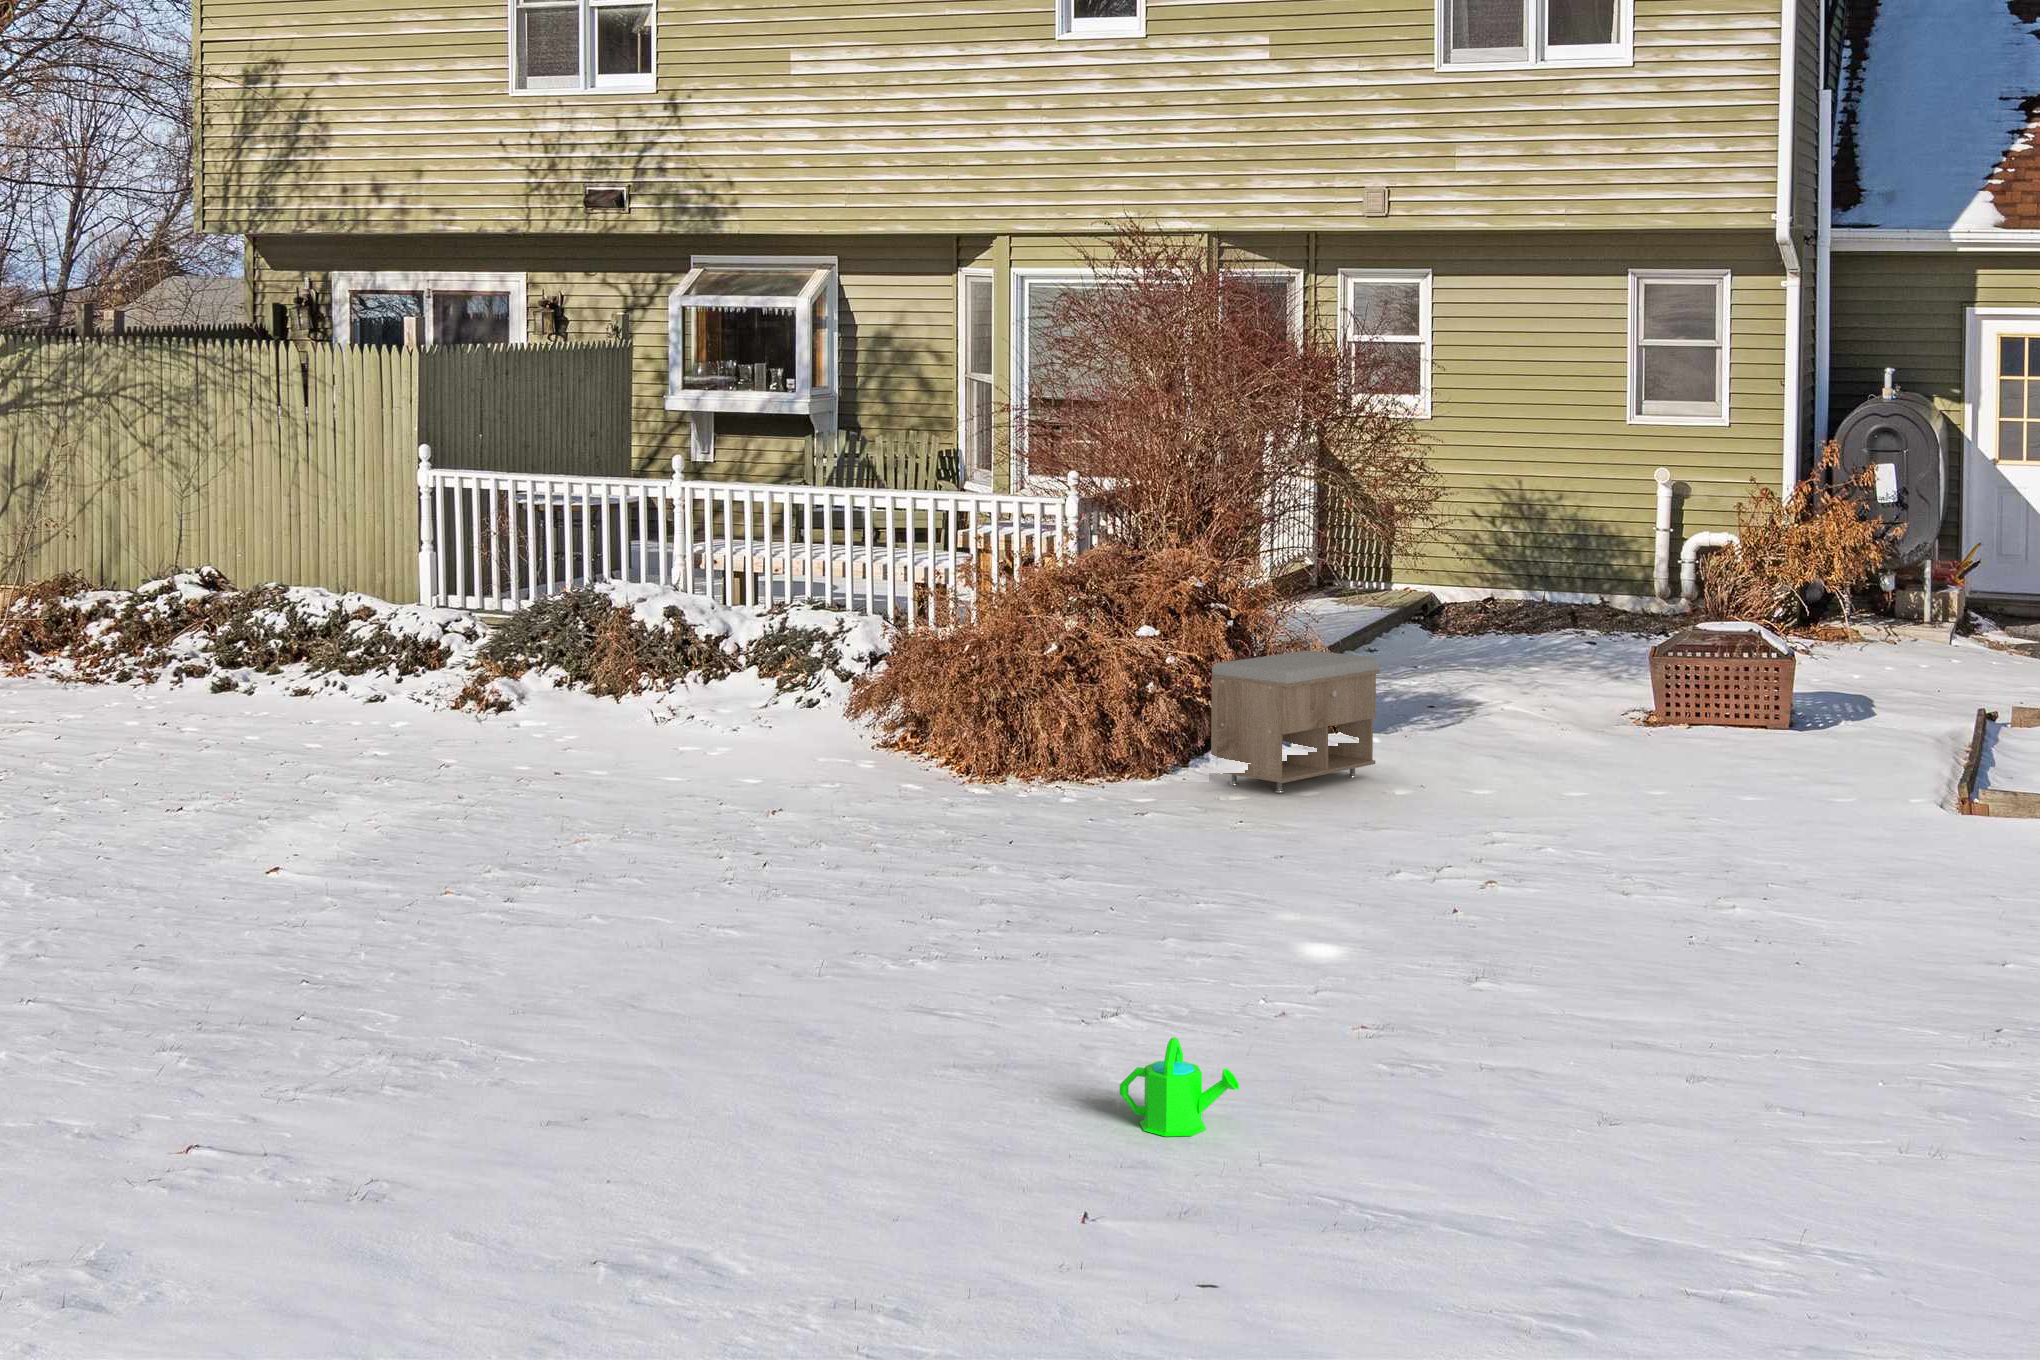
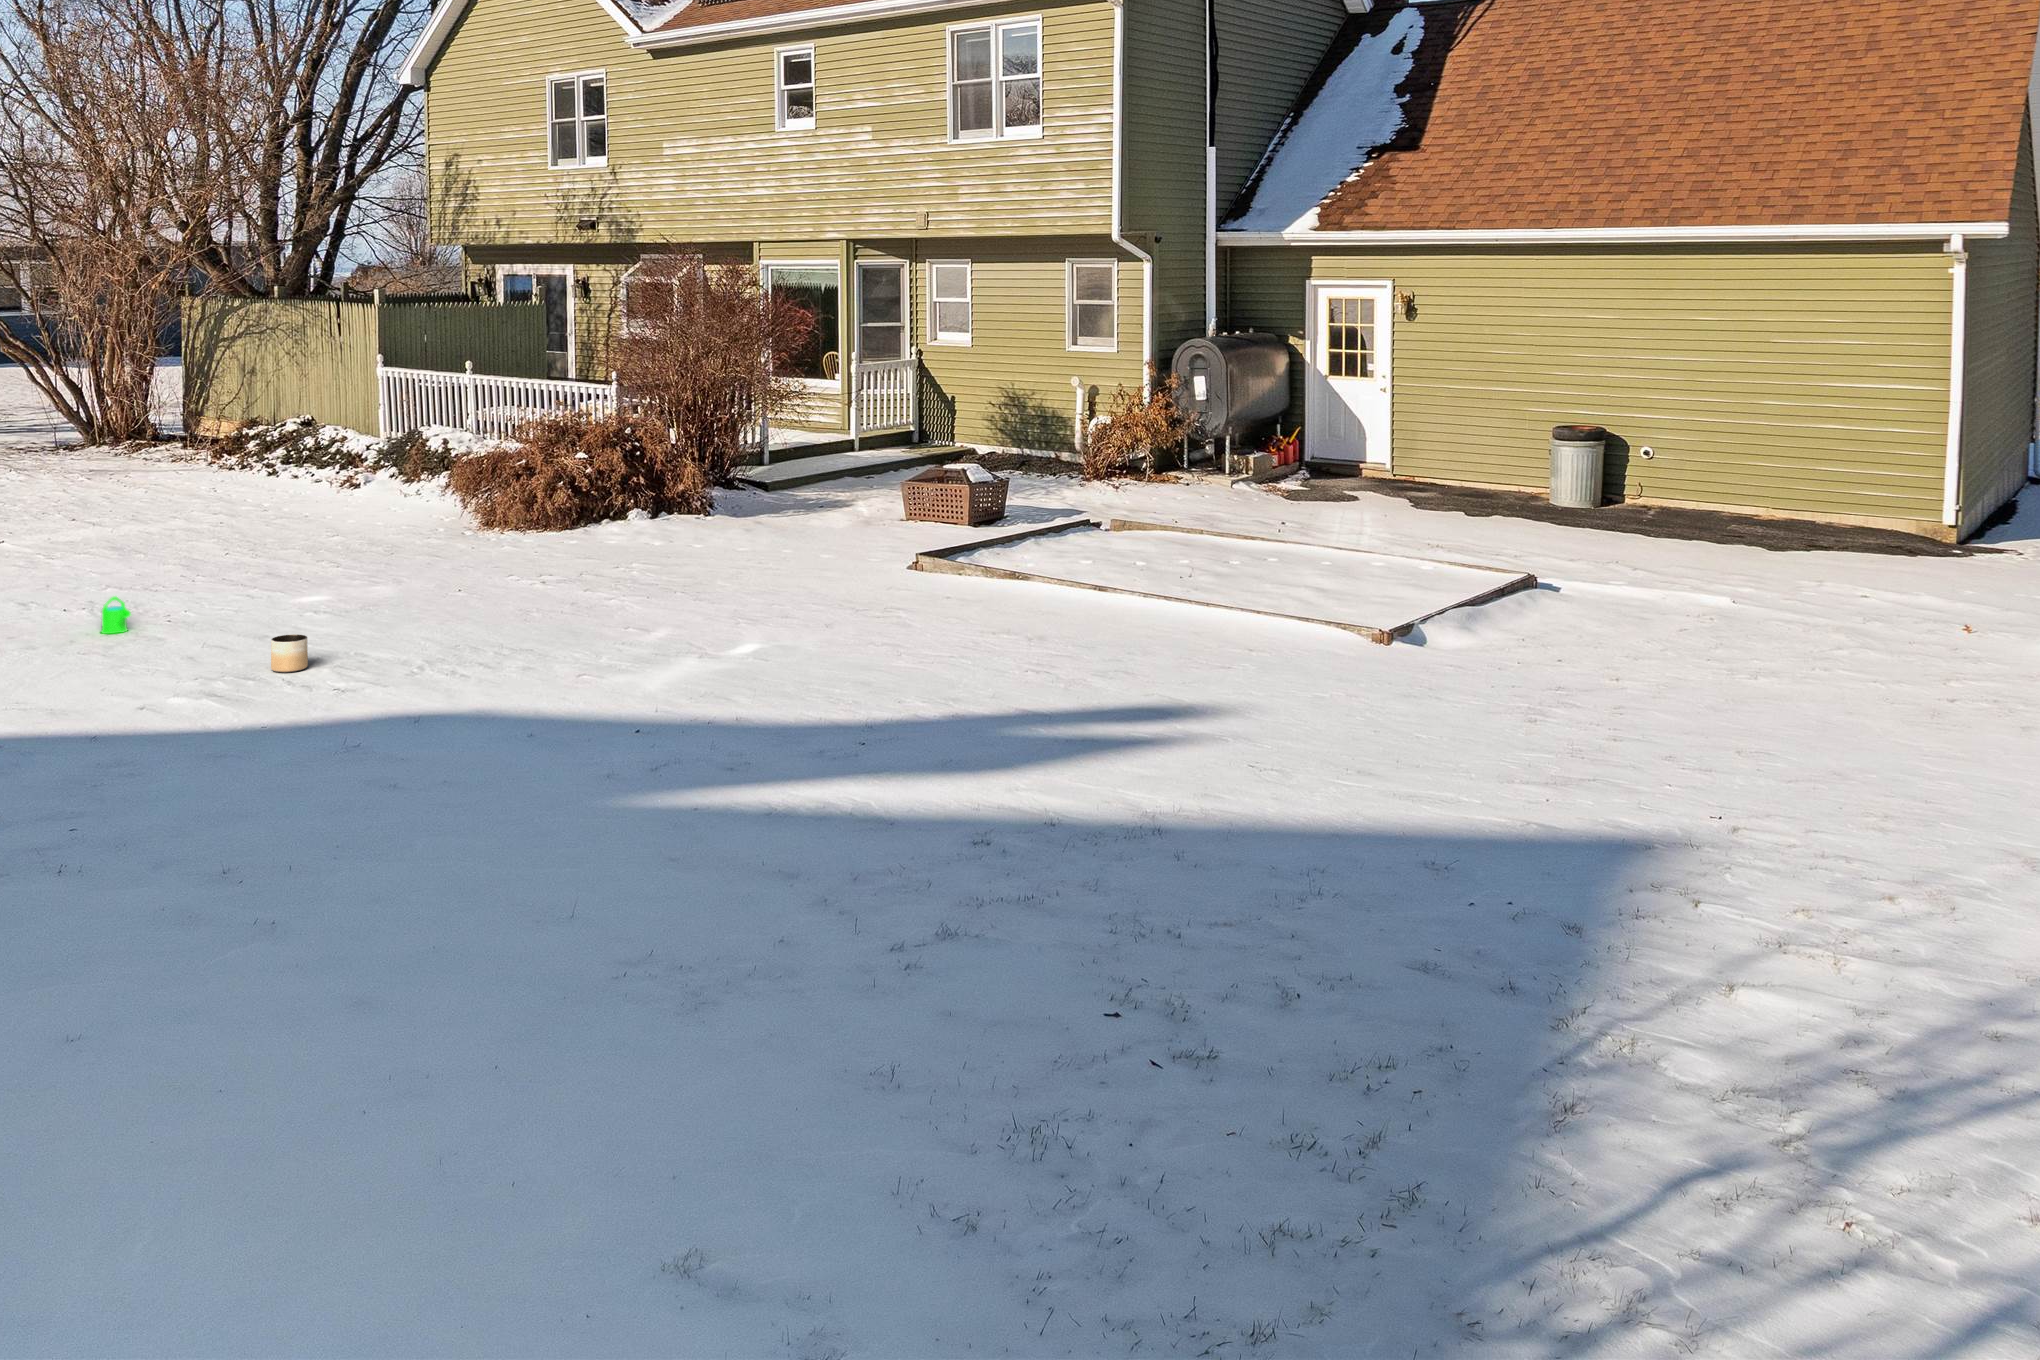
storage bench: present [1211,650,1380,793] -> none [571,466,661,535]
planter: none [1845,1094,1931,1193] -> present [271,634,308,673]

